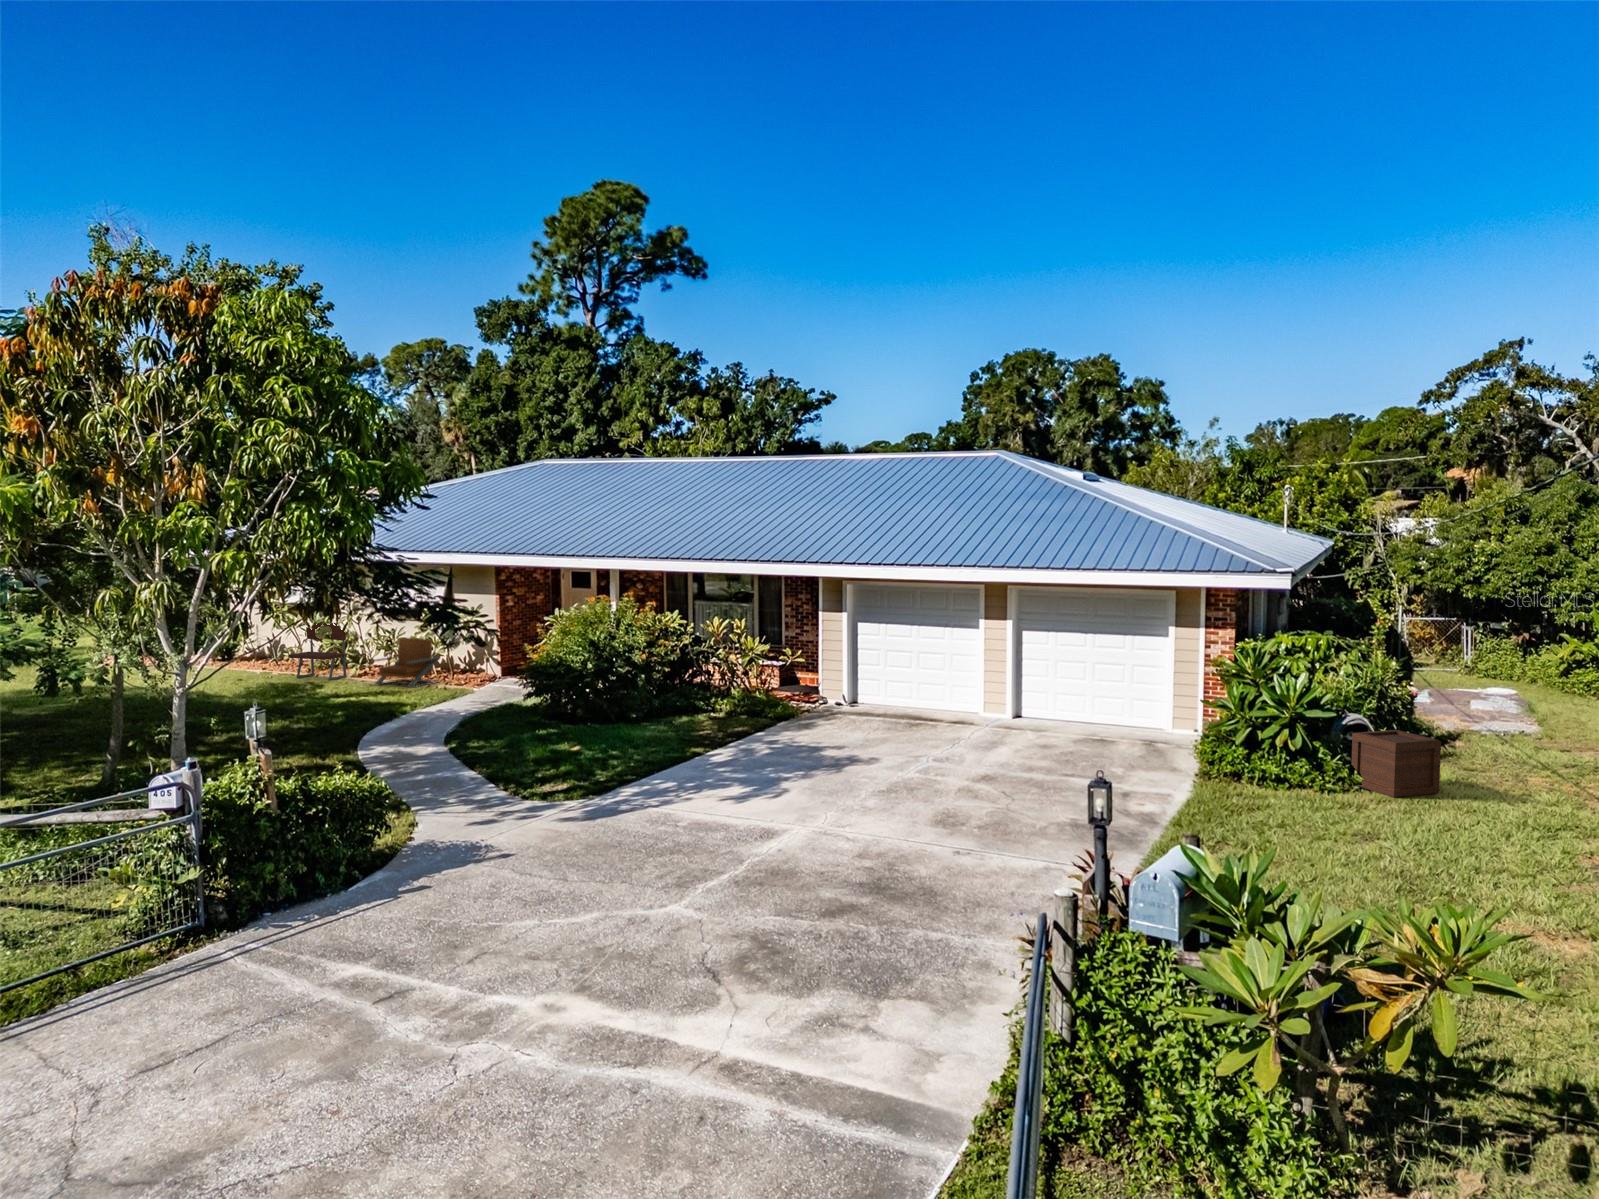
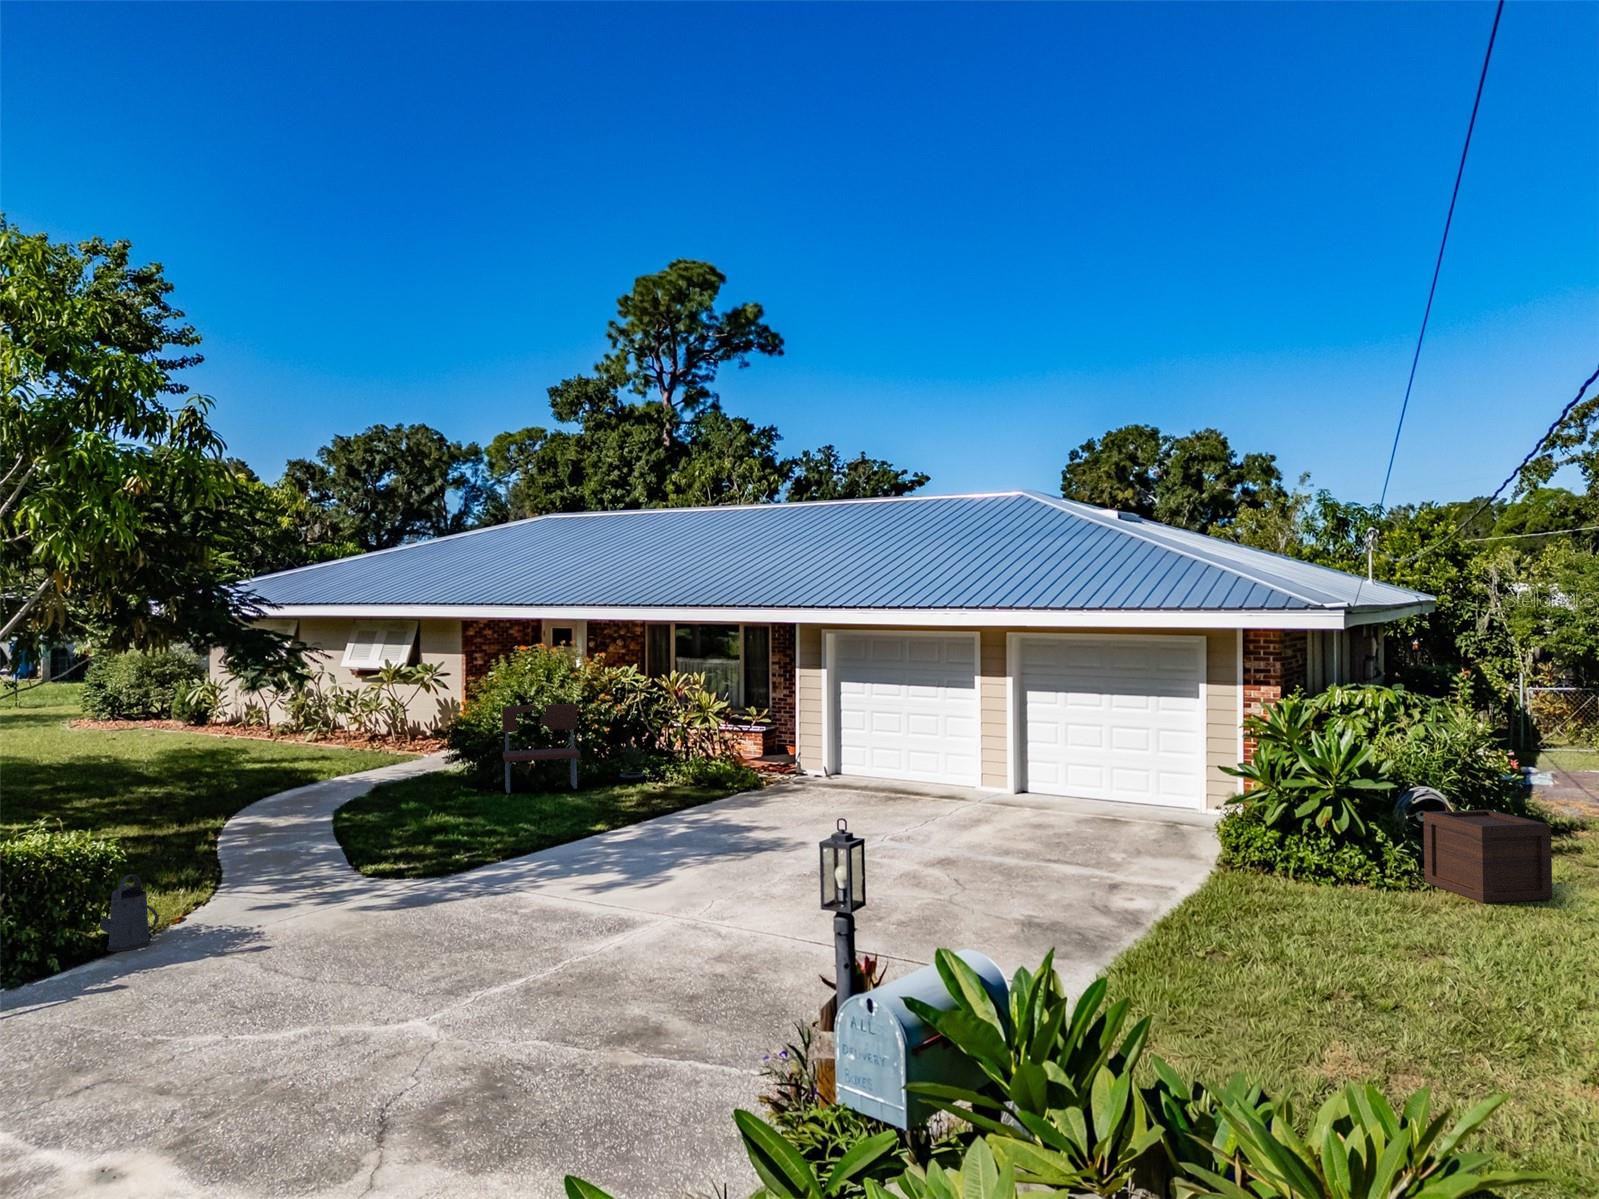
bench: present [288,622,347,680] -> present [502,704,581,793]
lounge chair: present [374,638,440,688] -> none [354,696,424,749]
potted tree: none [661,675,686,713] -> present [621,739,643,778]
watering can: none [367,811,439,870] -> present [99,874,159,952]

